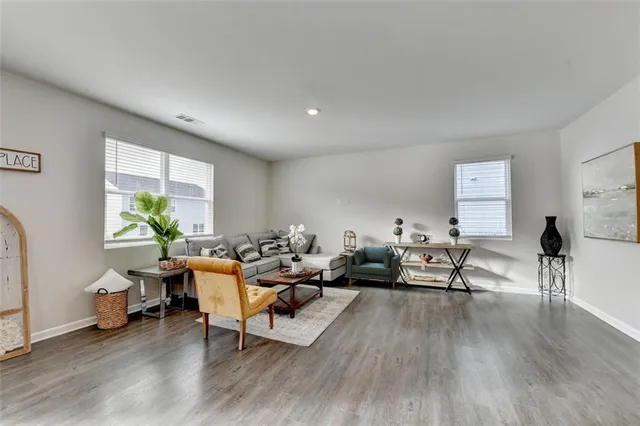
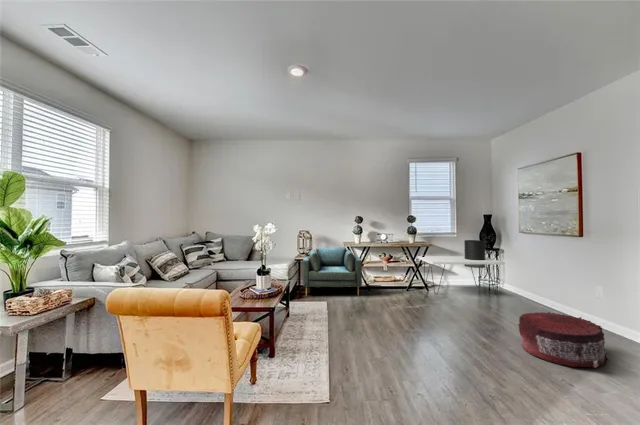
side table: none [461,246,545,302] -> present [417,240,505,295]
pouf: none [490,310,561,359] -> present [518,312,609,368]

